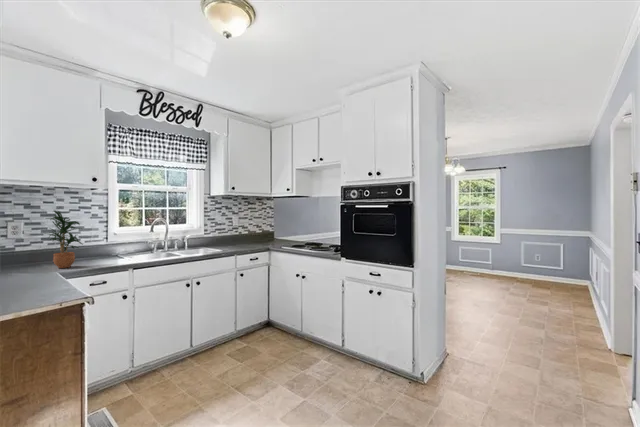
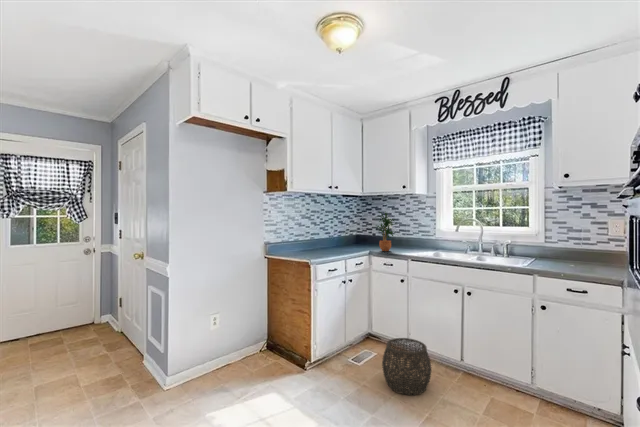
woven basket: none [167,339,220,400] -> present [382,338,431,395]

